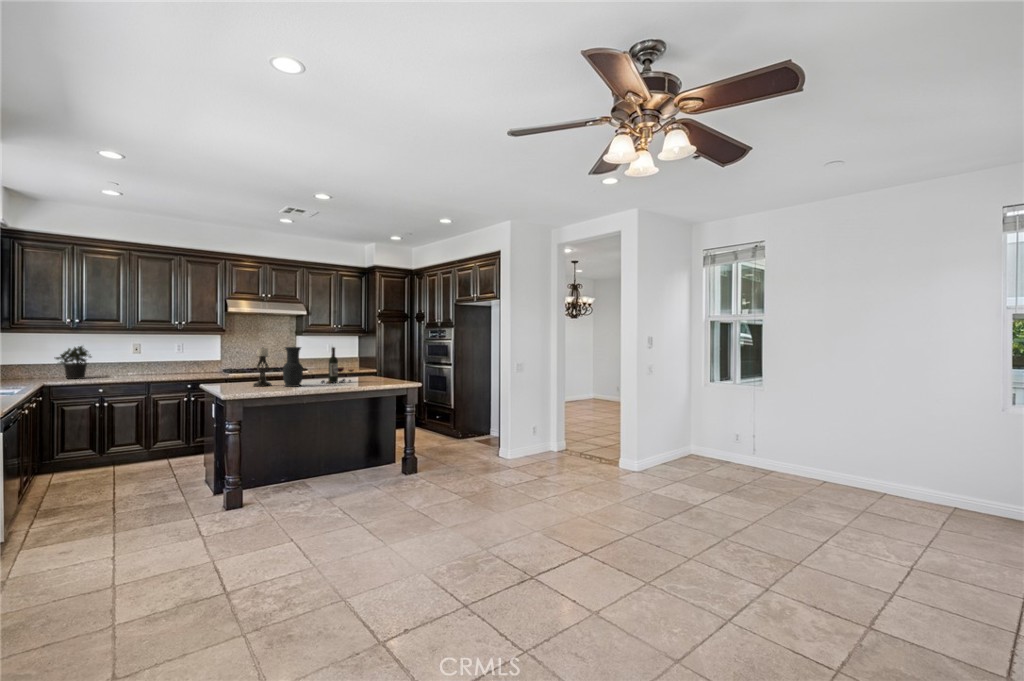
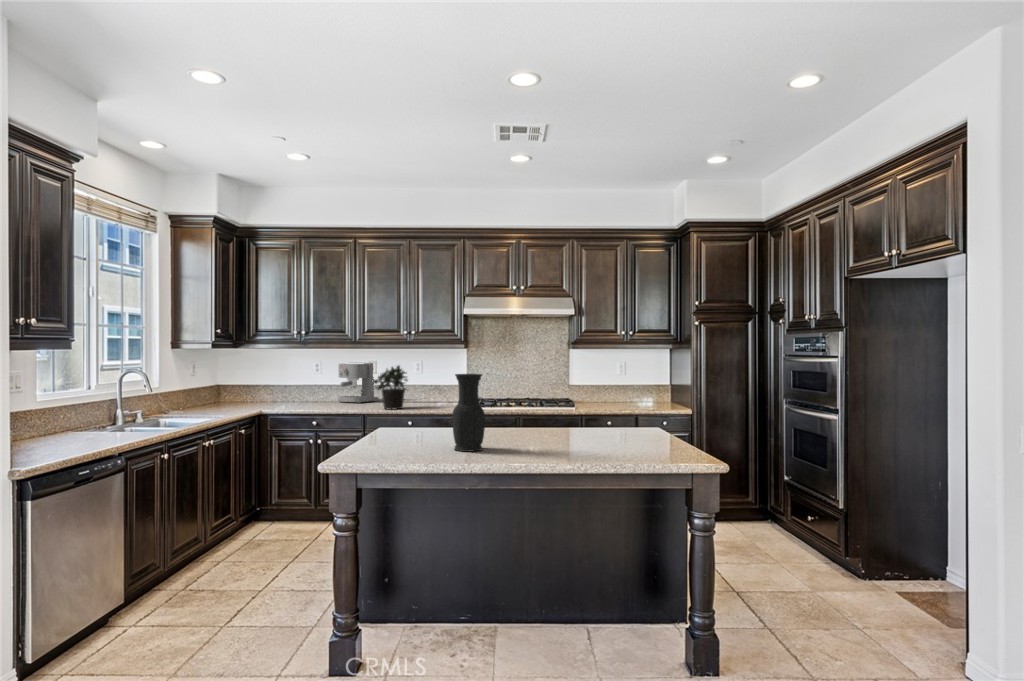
coffee maker: none [106,345,142,375] -> present [338,363,378,403]
potted plant: present [56,346,91,379] -> present [372,366,408,410]
candle holder: present [253,347,272,387] -> none [413,373,444,445]
wine bottle: present [321,347,353,384] -> none [528,374,600,448]

